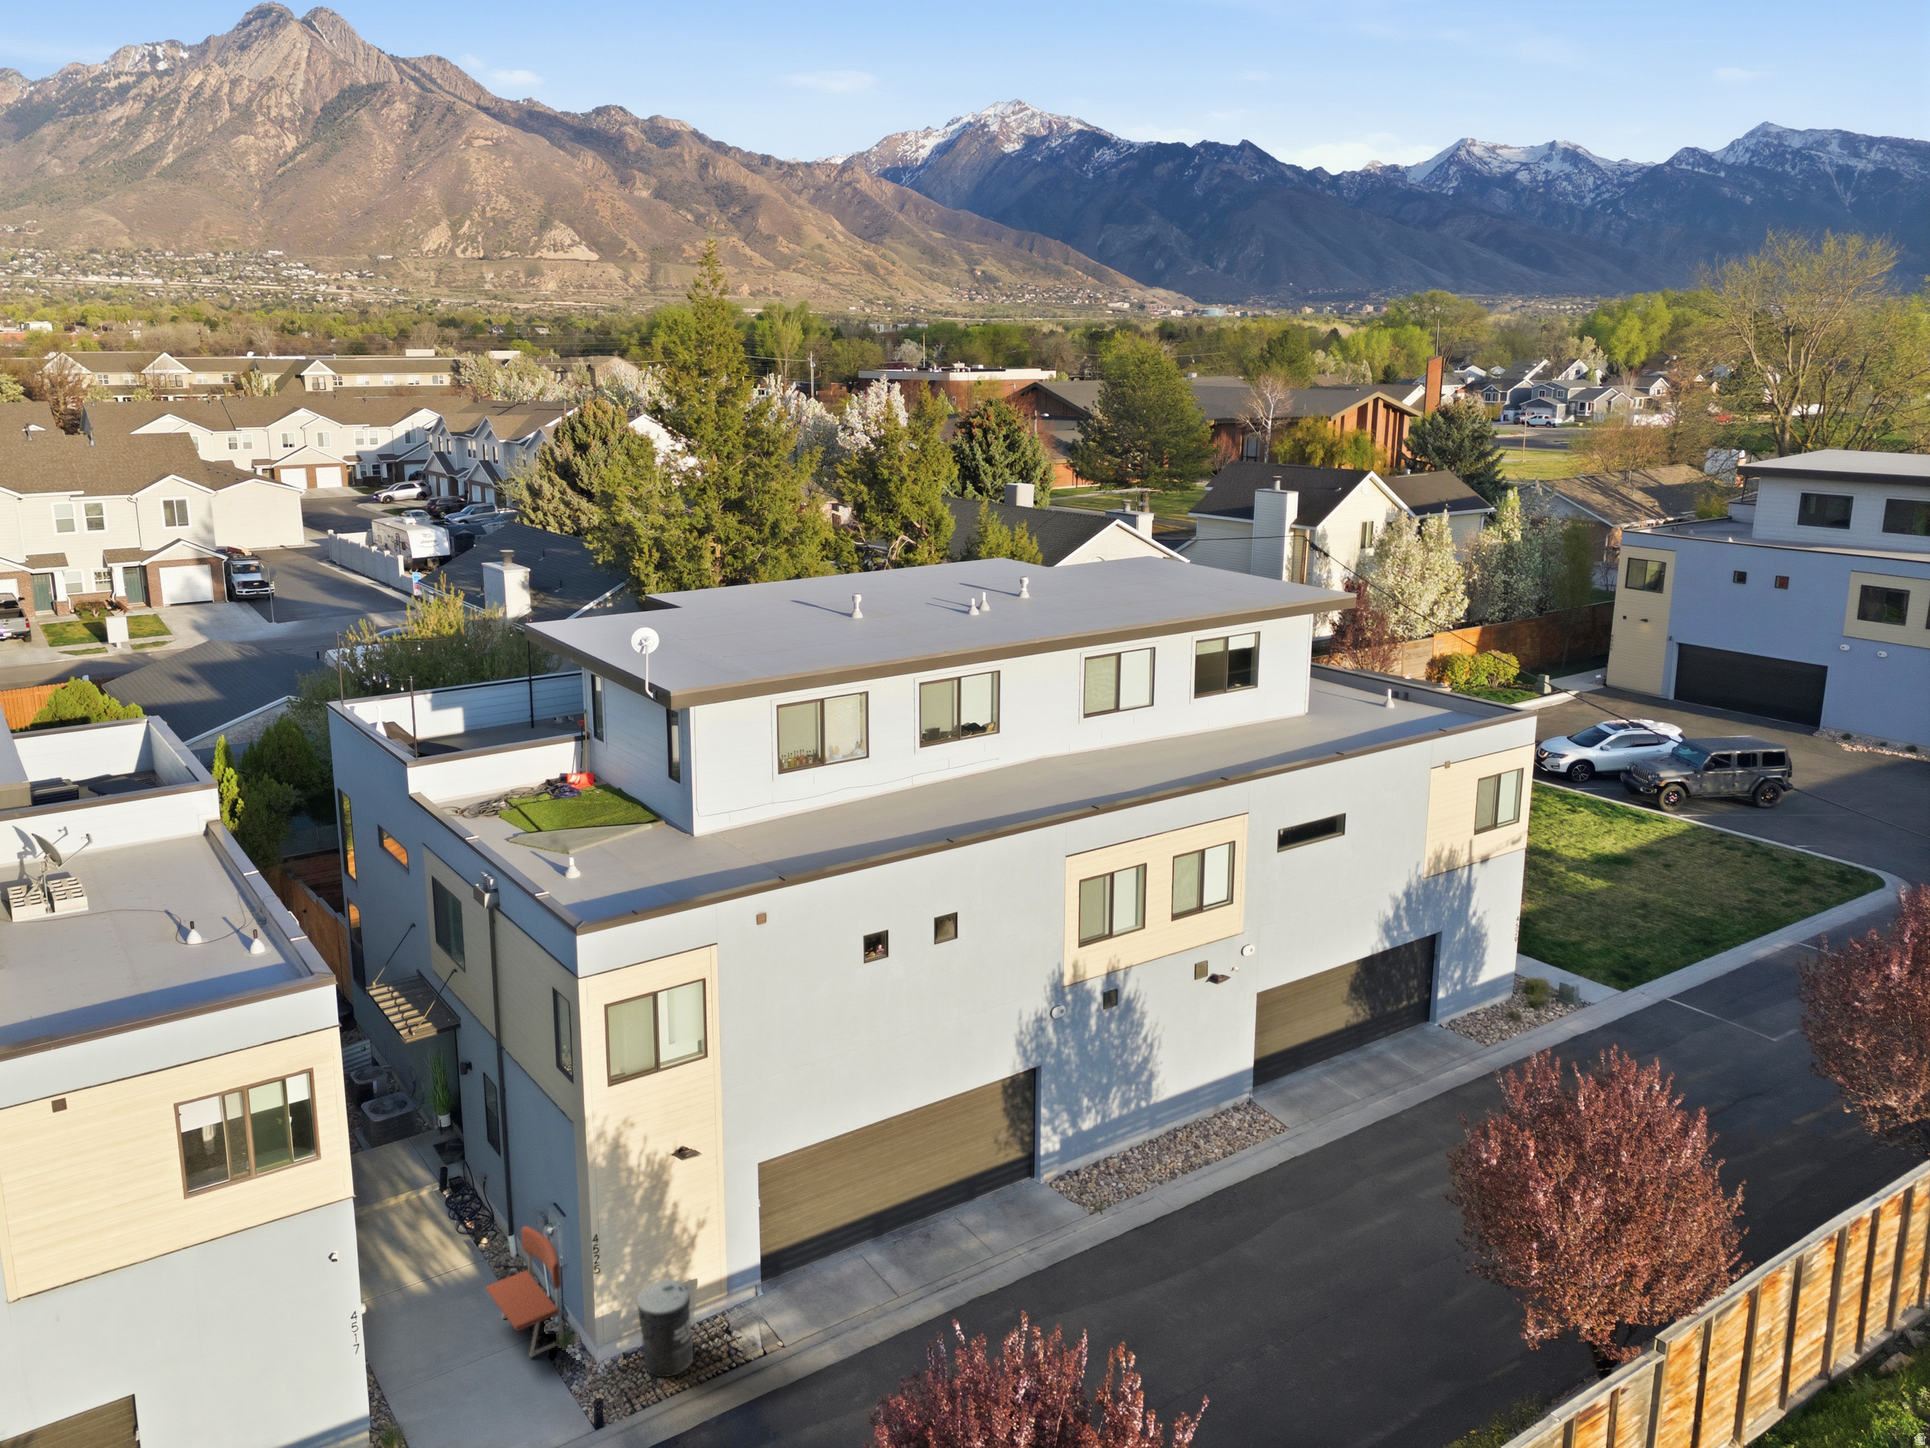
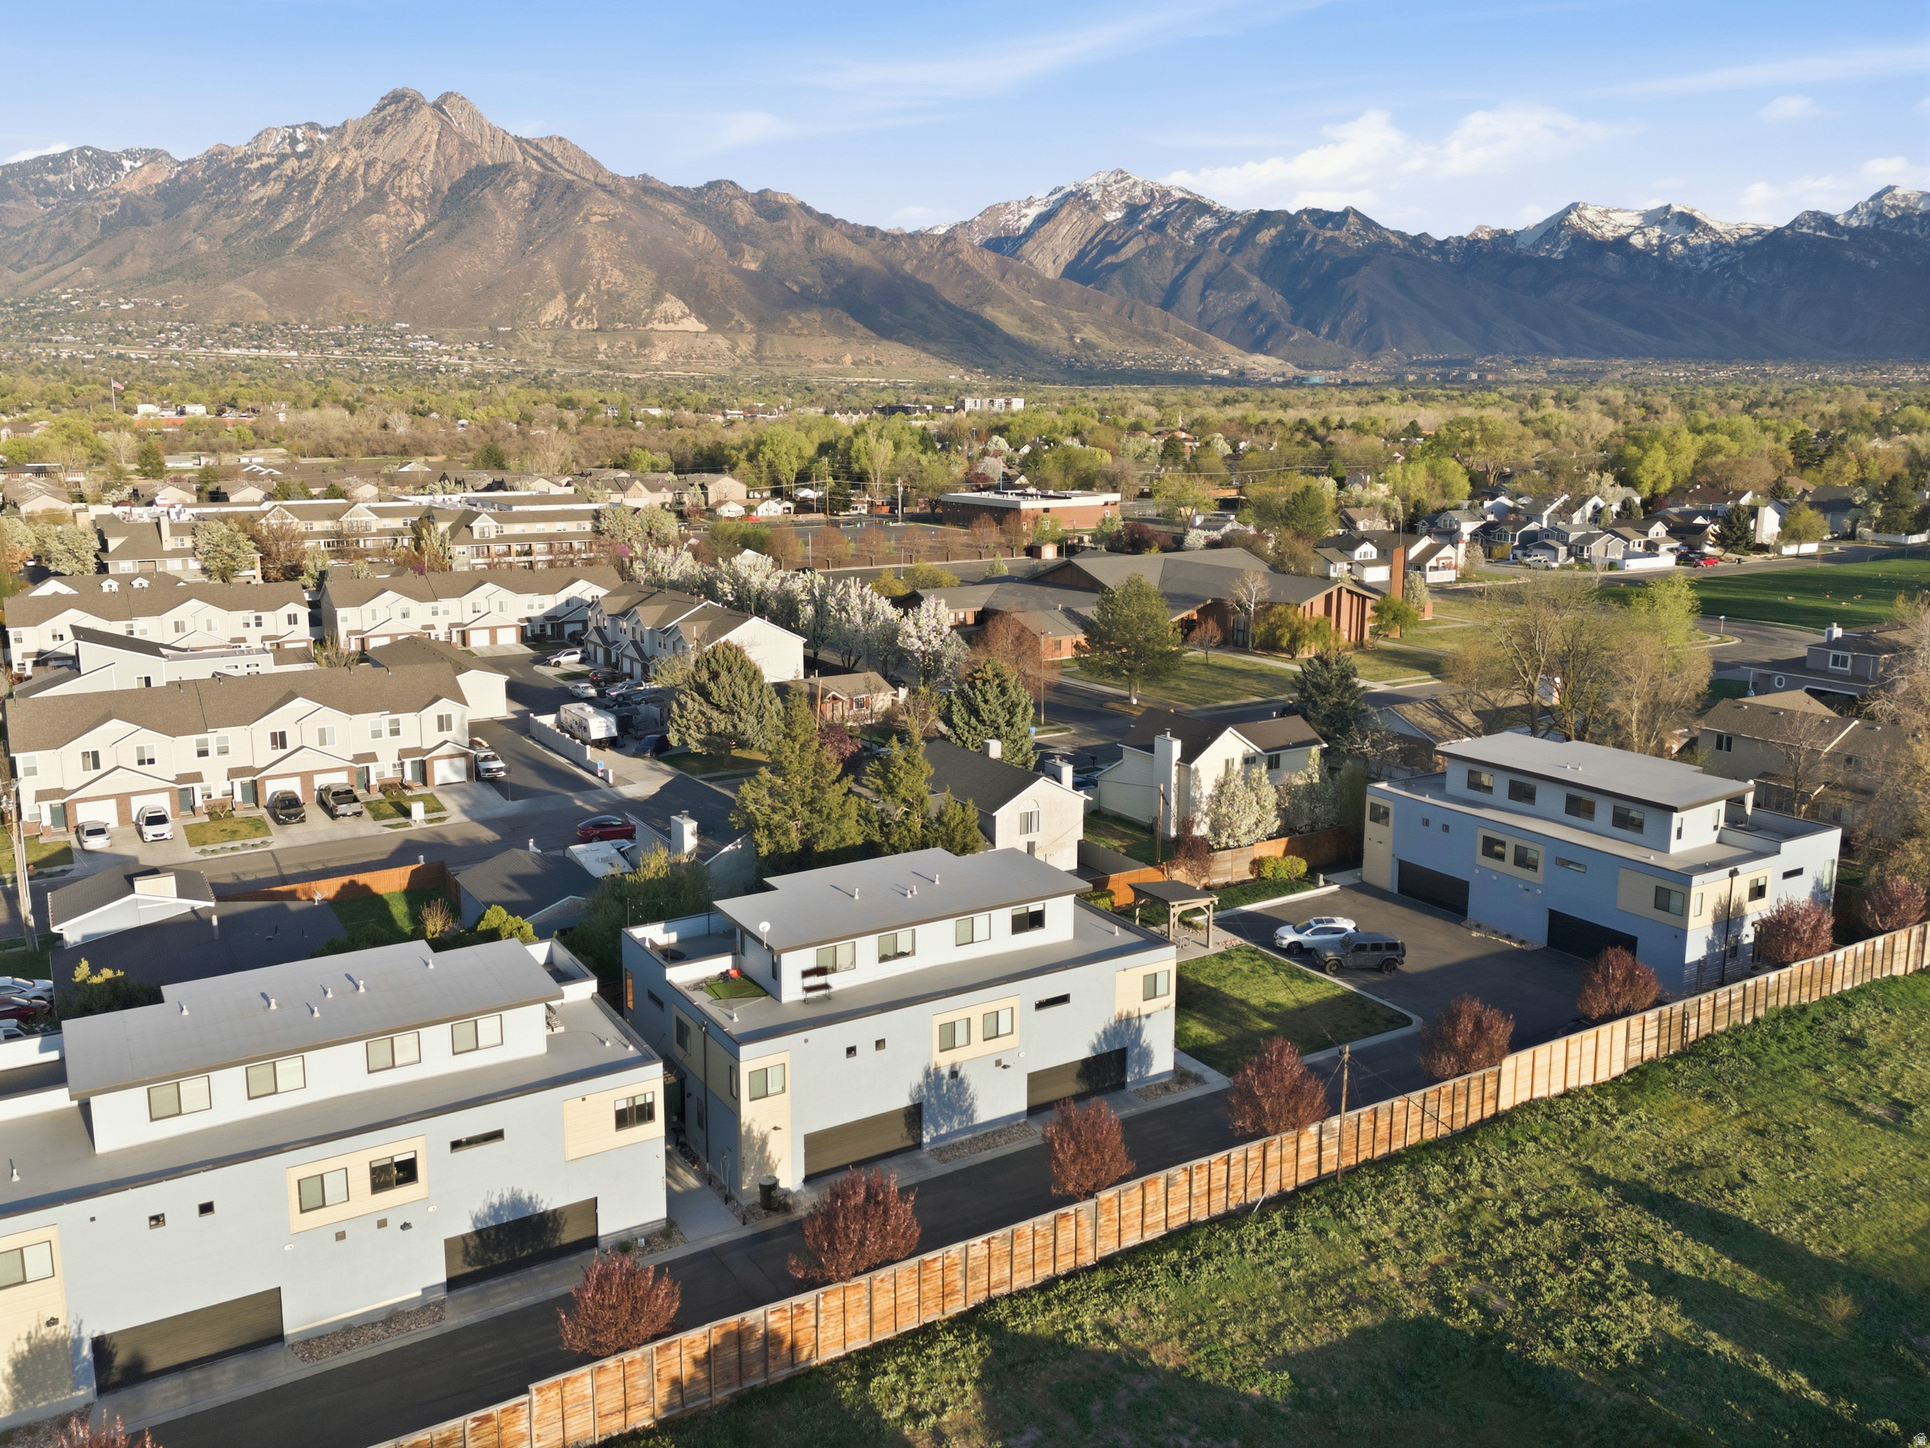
bench: present [486,1226,563,1357] -> present [801,966,832,1003]

